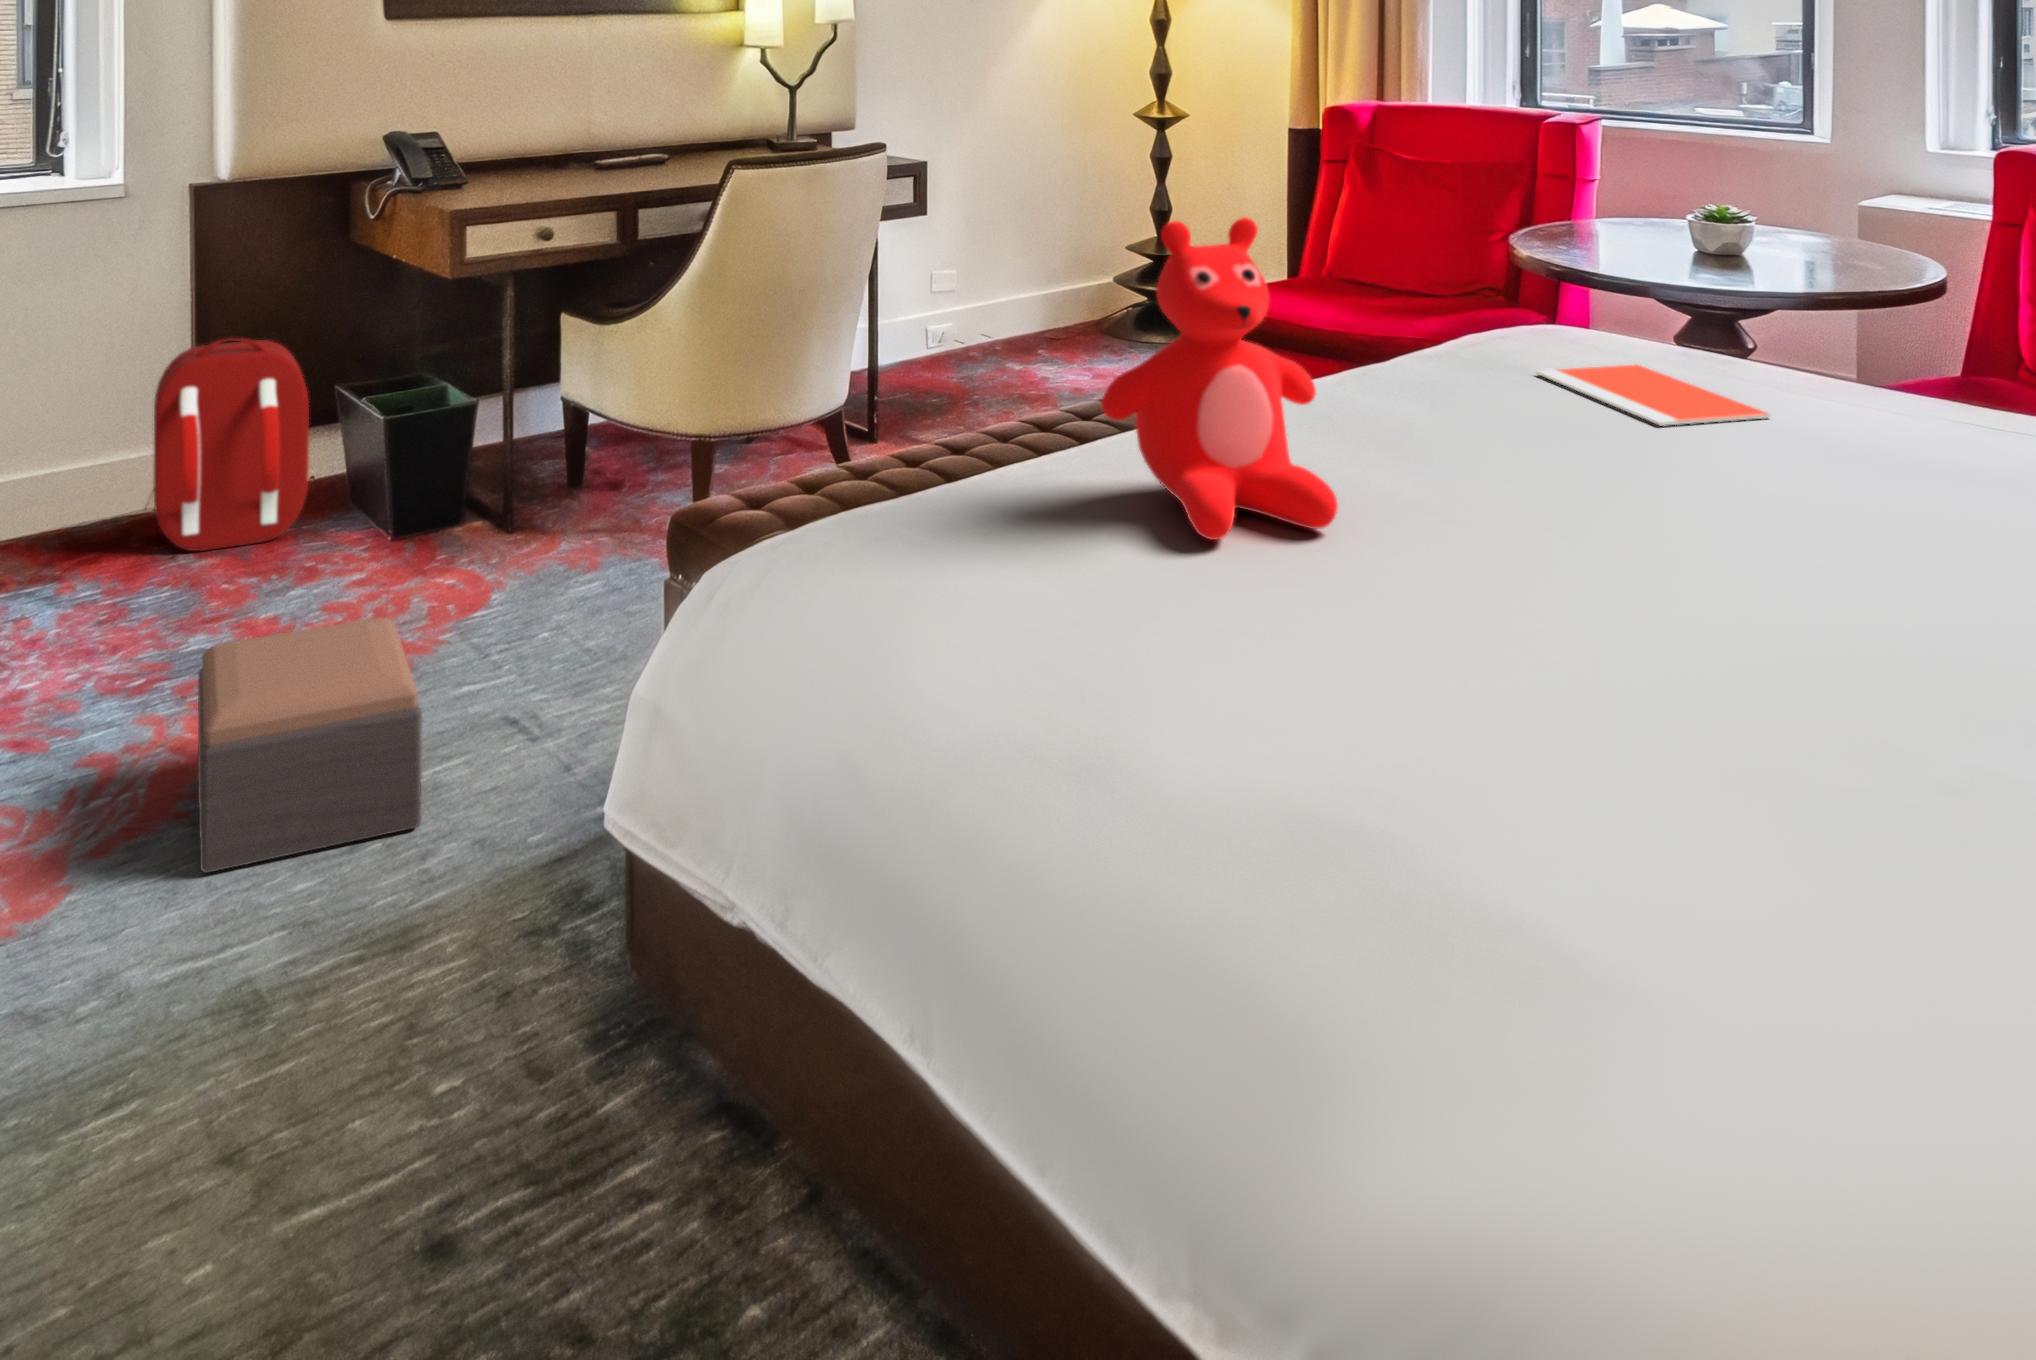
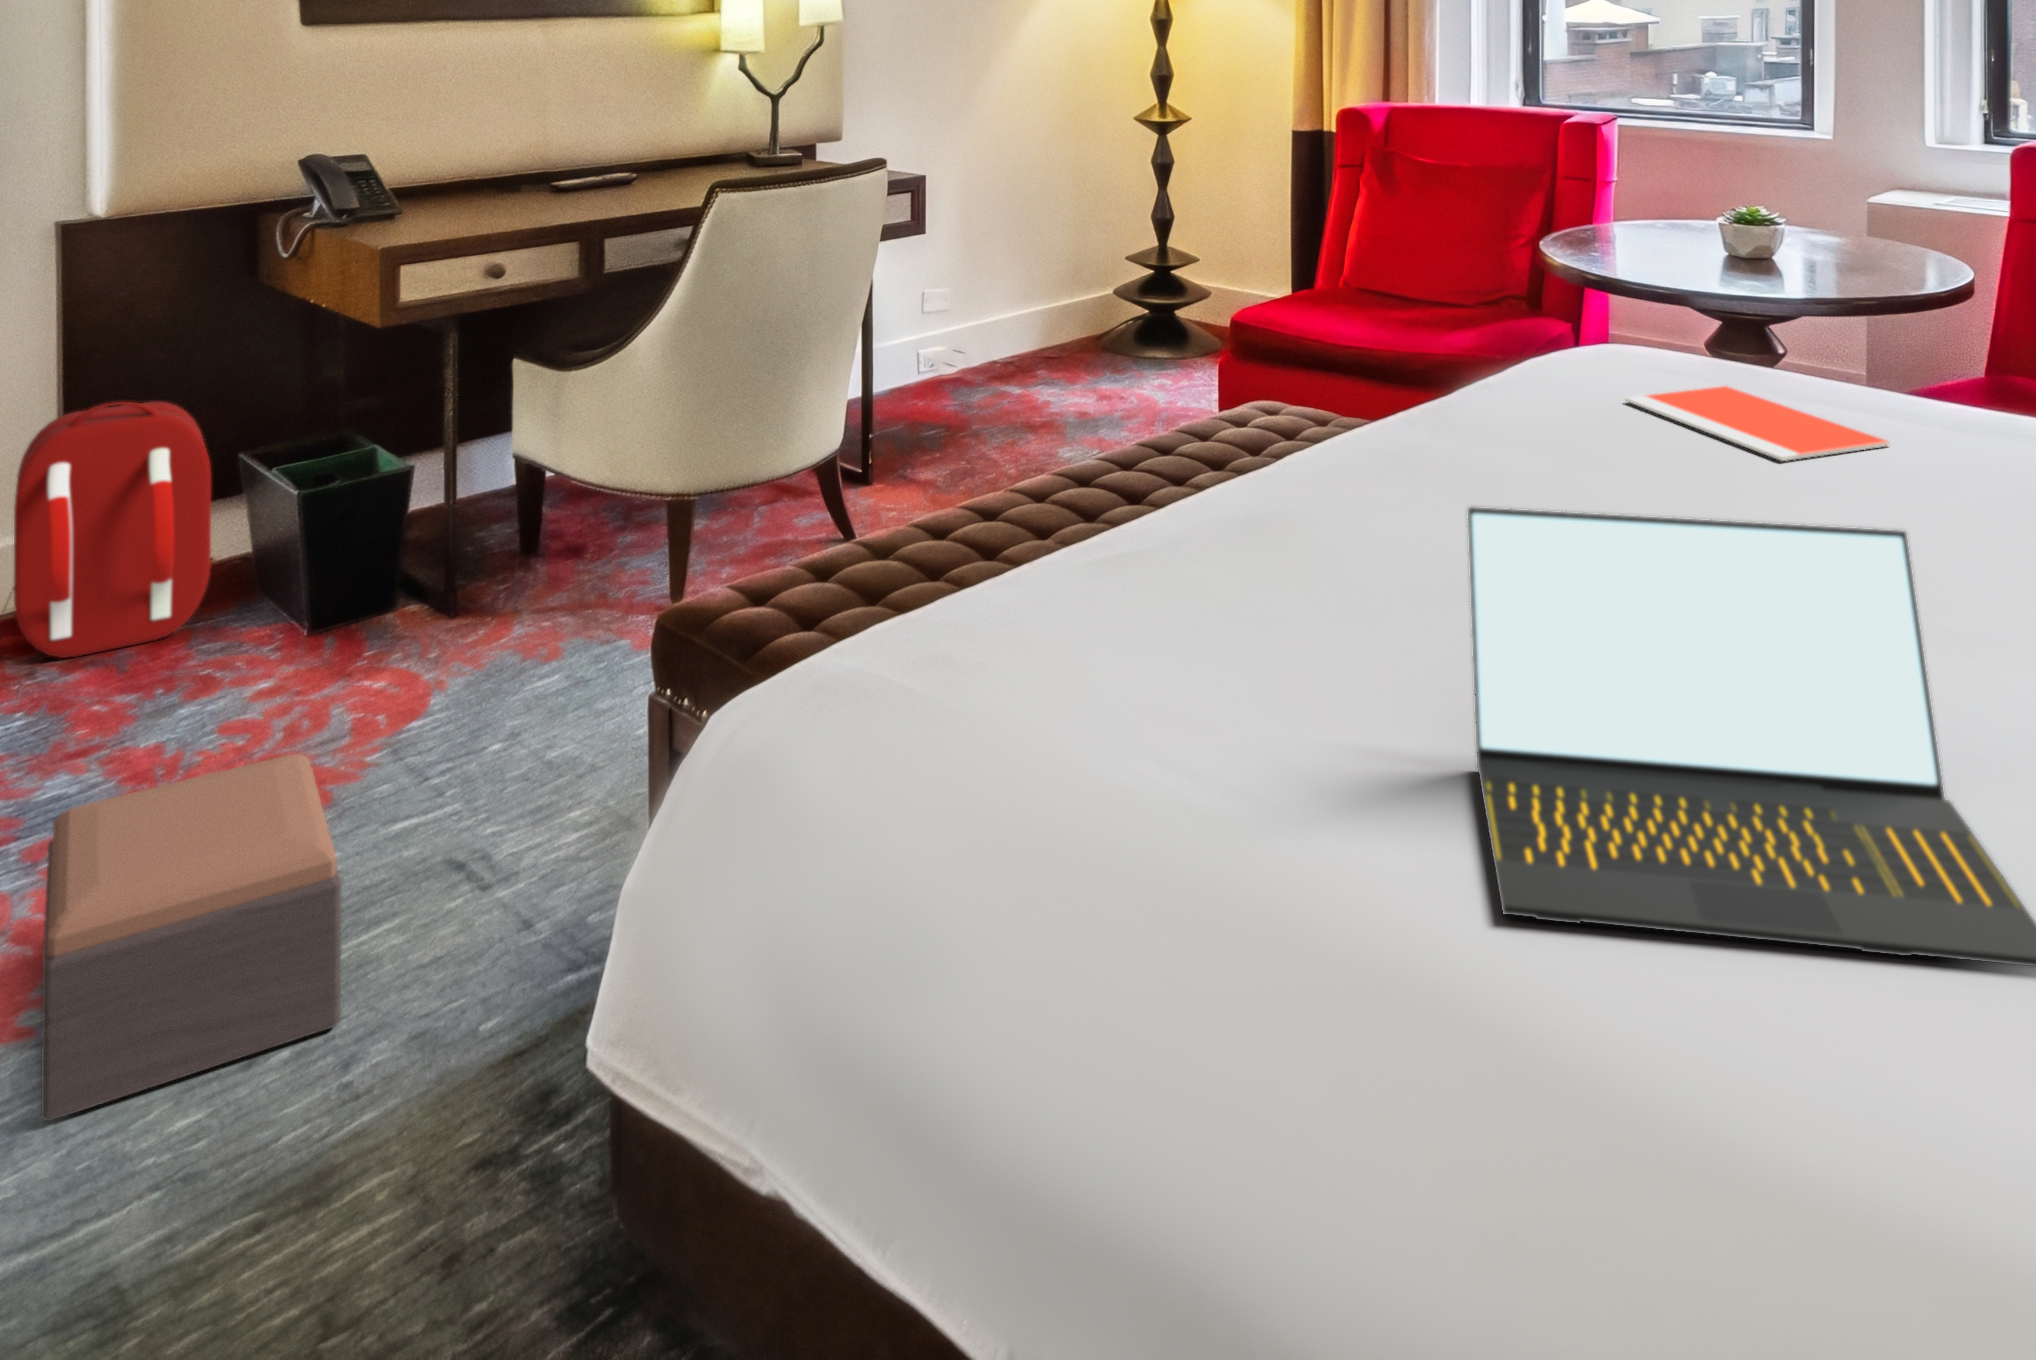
teddy bear: present [1101,217,1338,540] -> none [1200,247,1488,647]
laptop: none [1274,421,1701,766] -> present [1468,507,2036,967]

